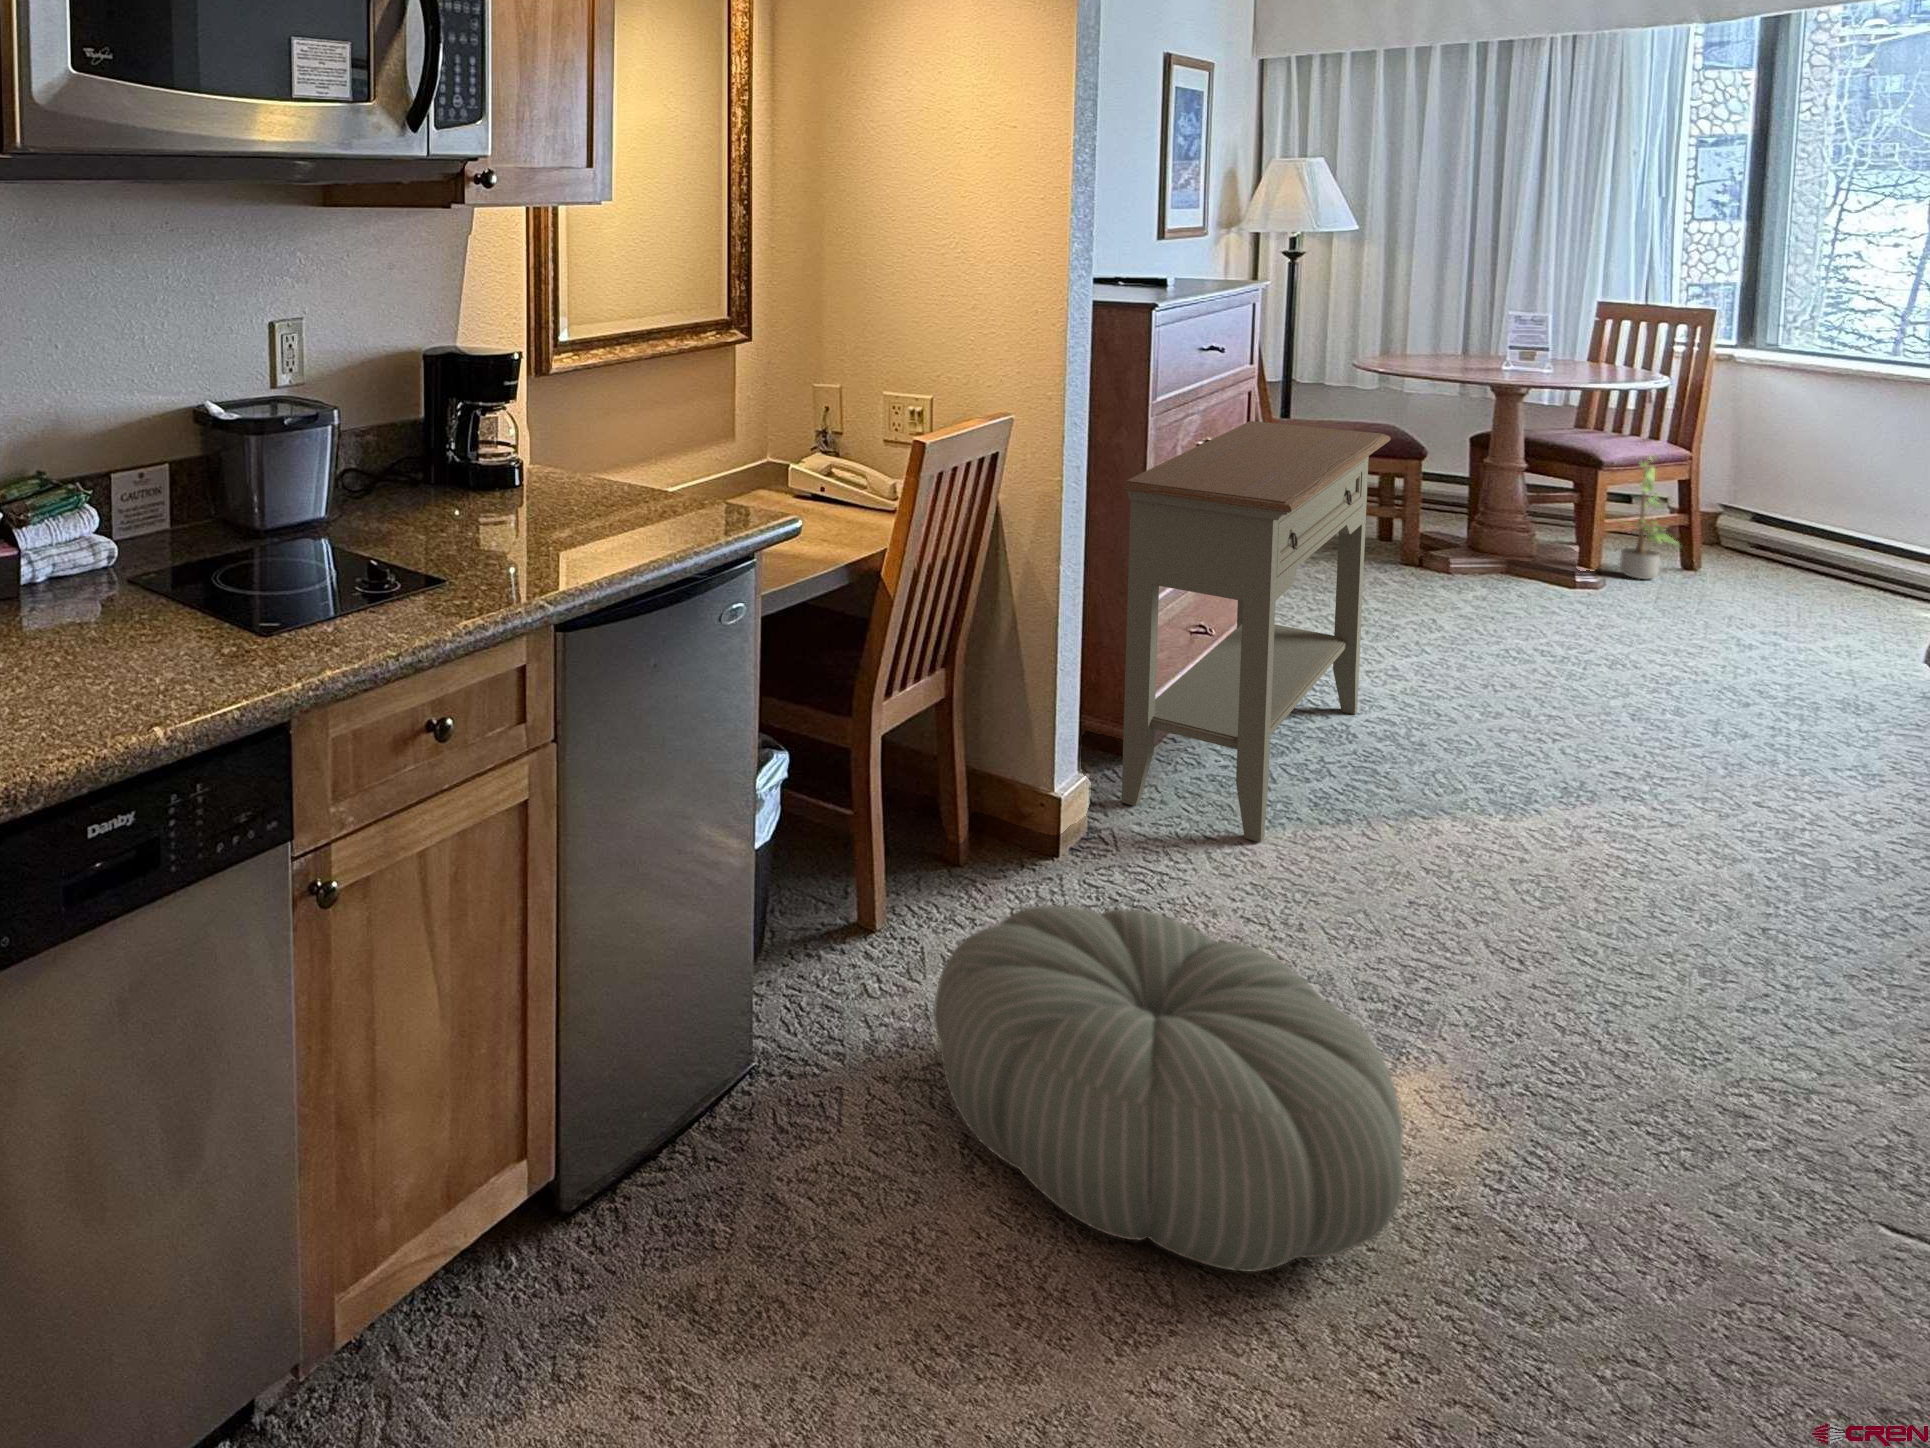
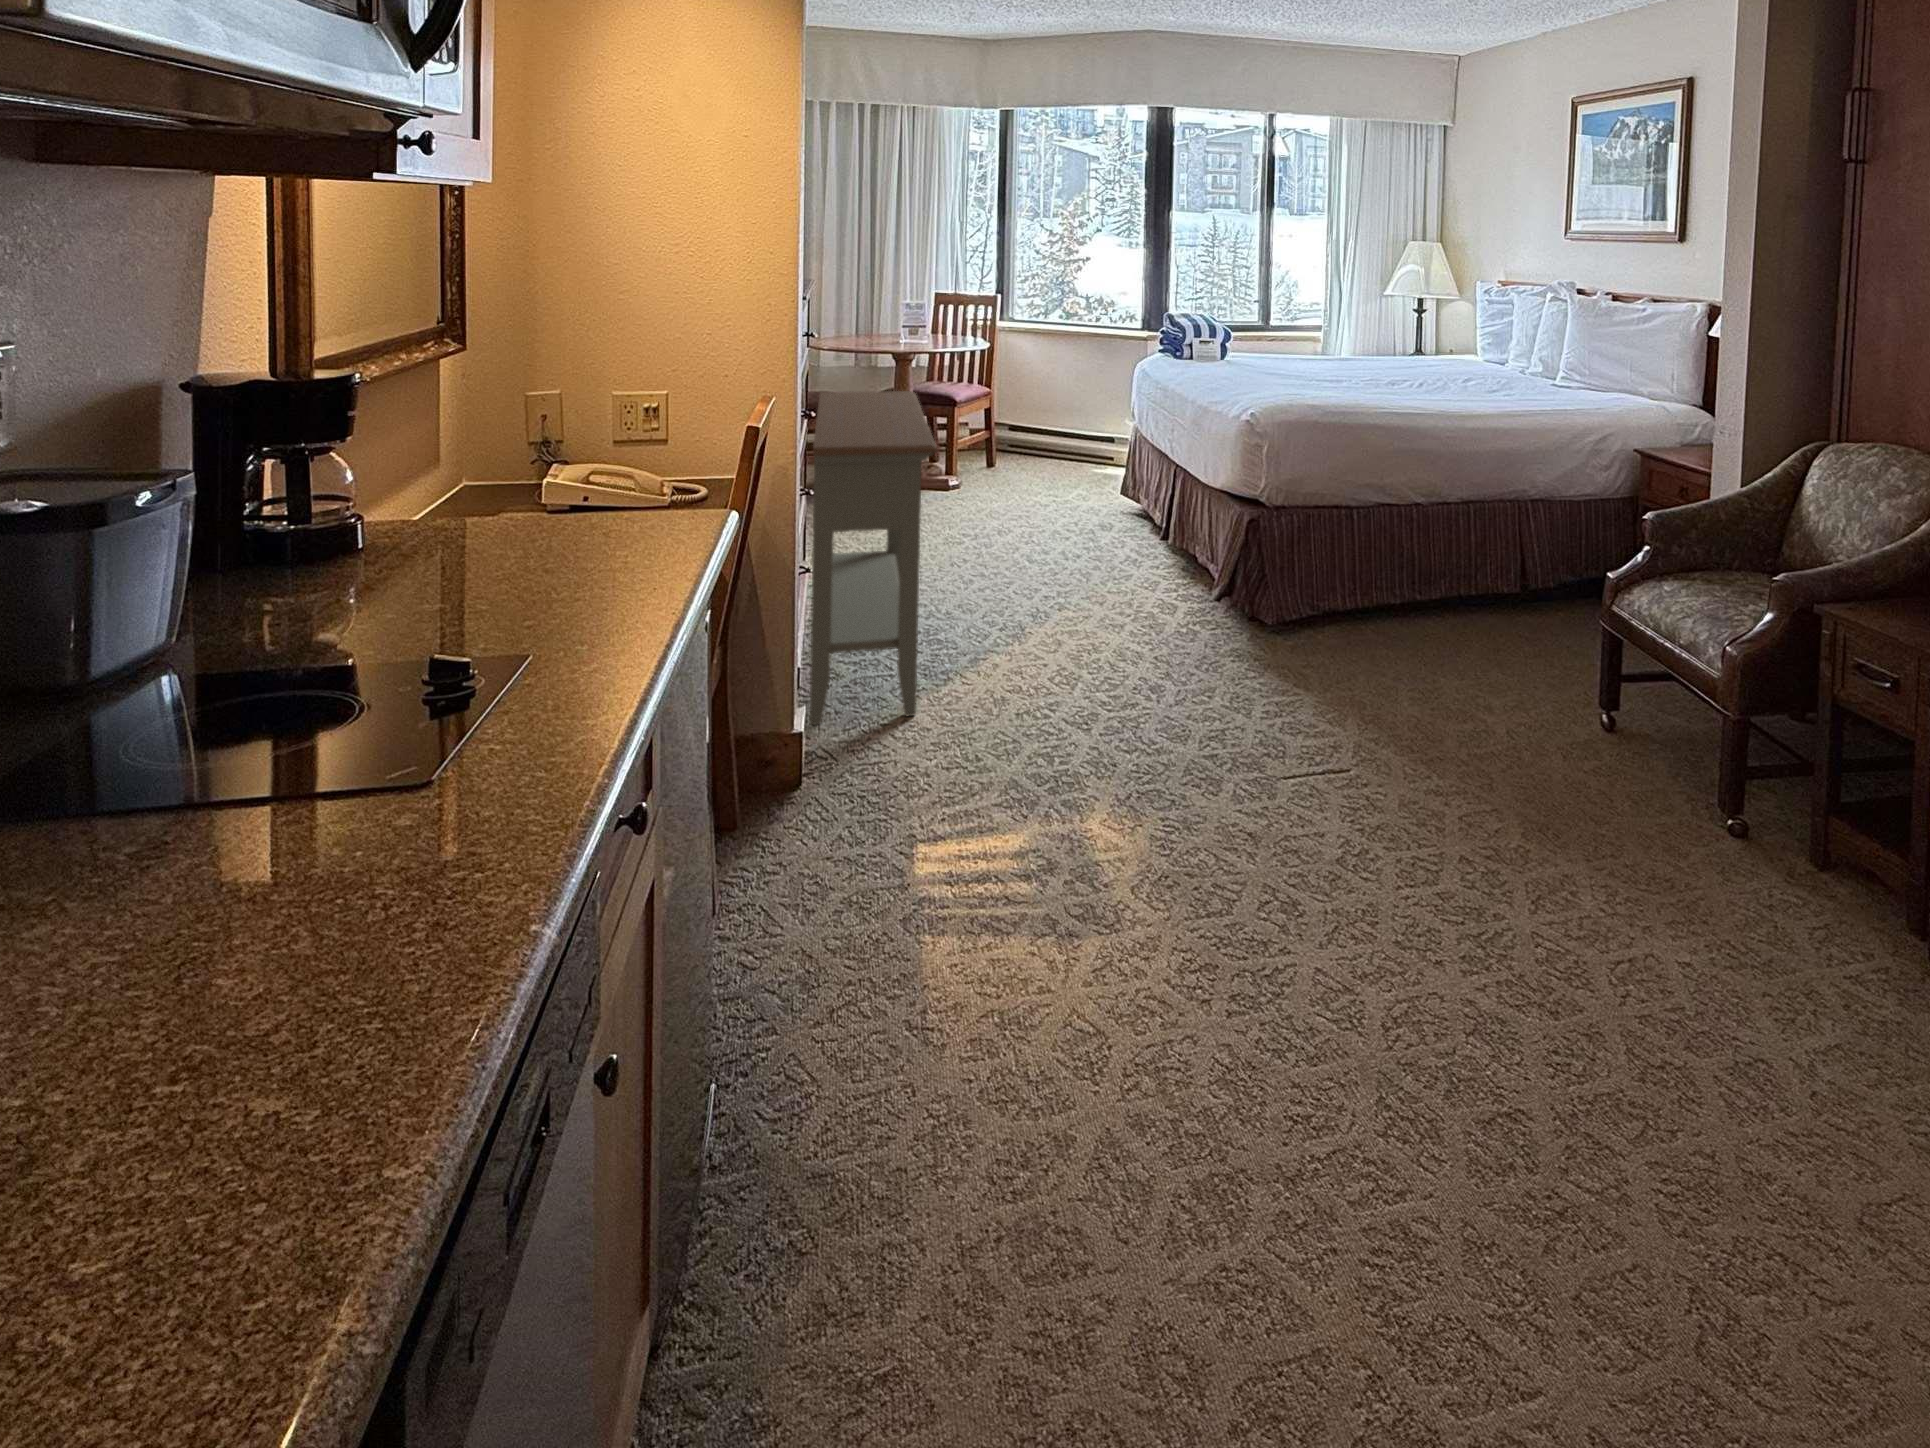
potted plant: present [1620,460,1677,579] -> none [961,390,994,477]
pouf: present [934,905,1403,1272] -> none [850,769,1177,1023]

